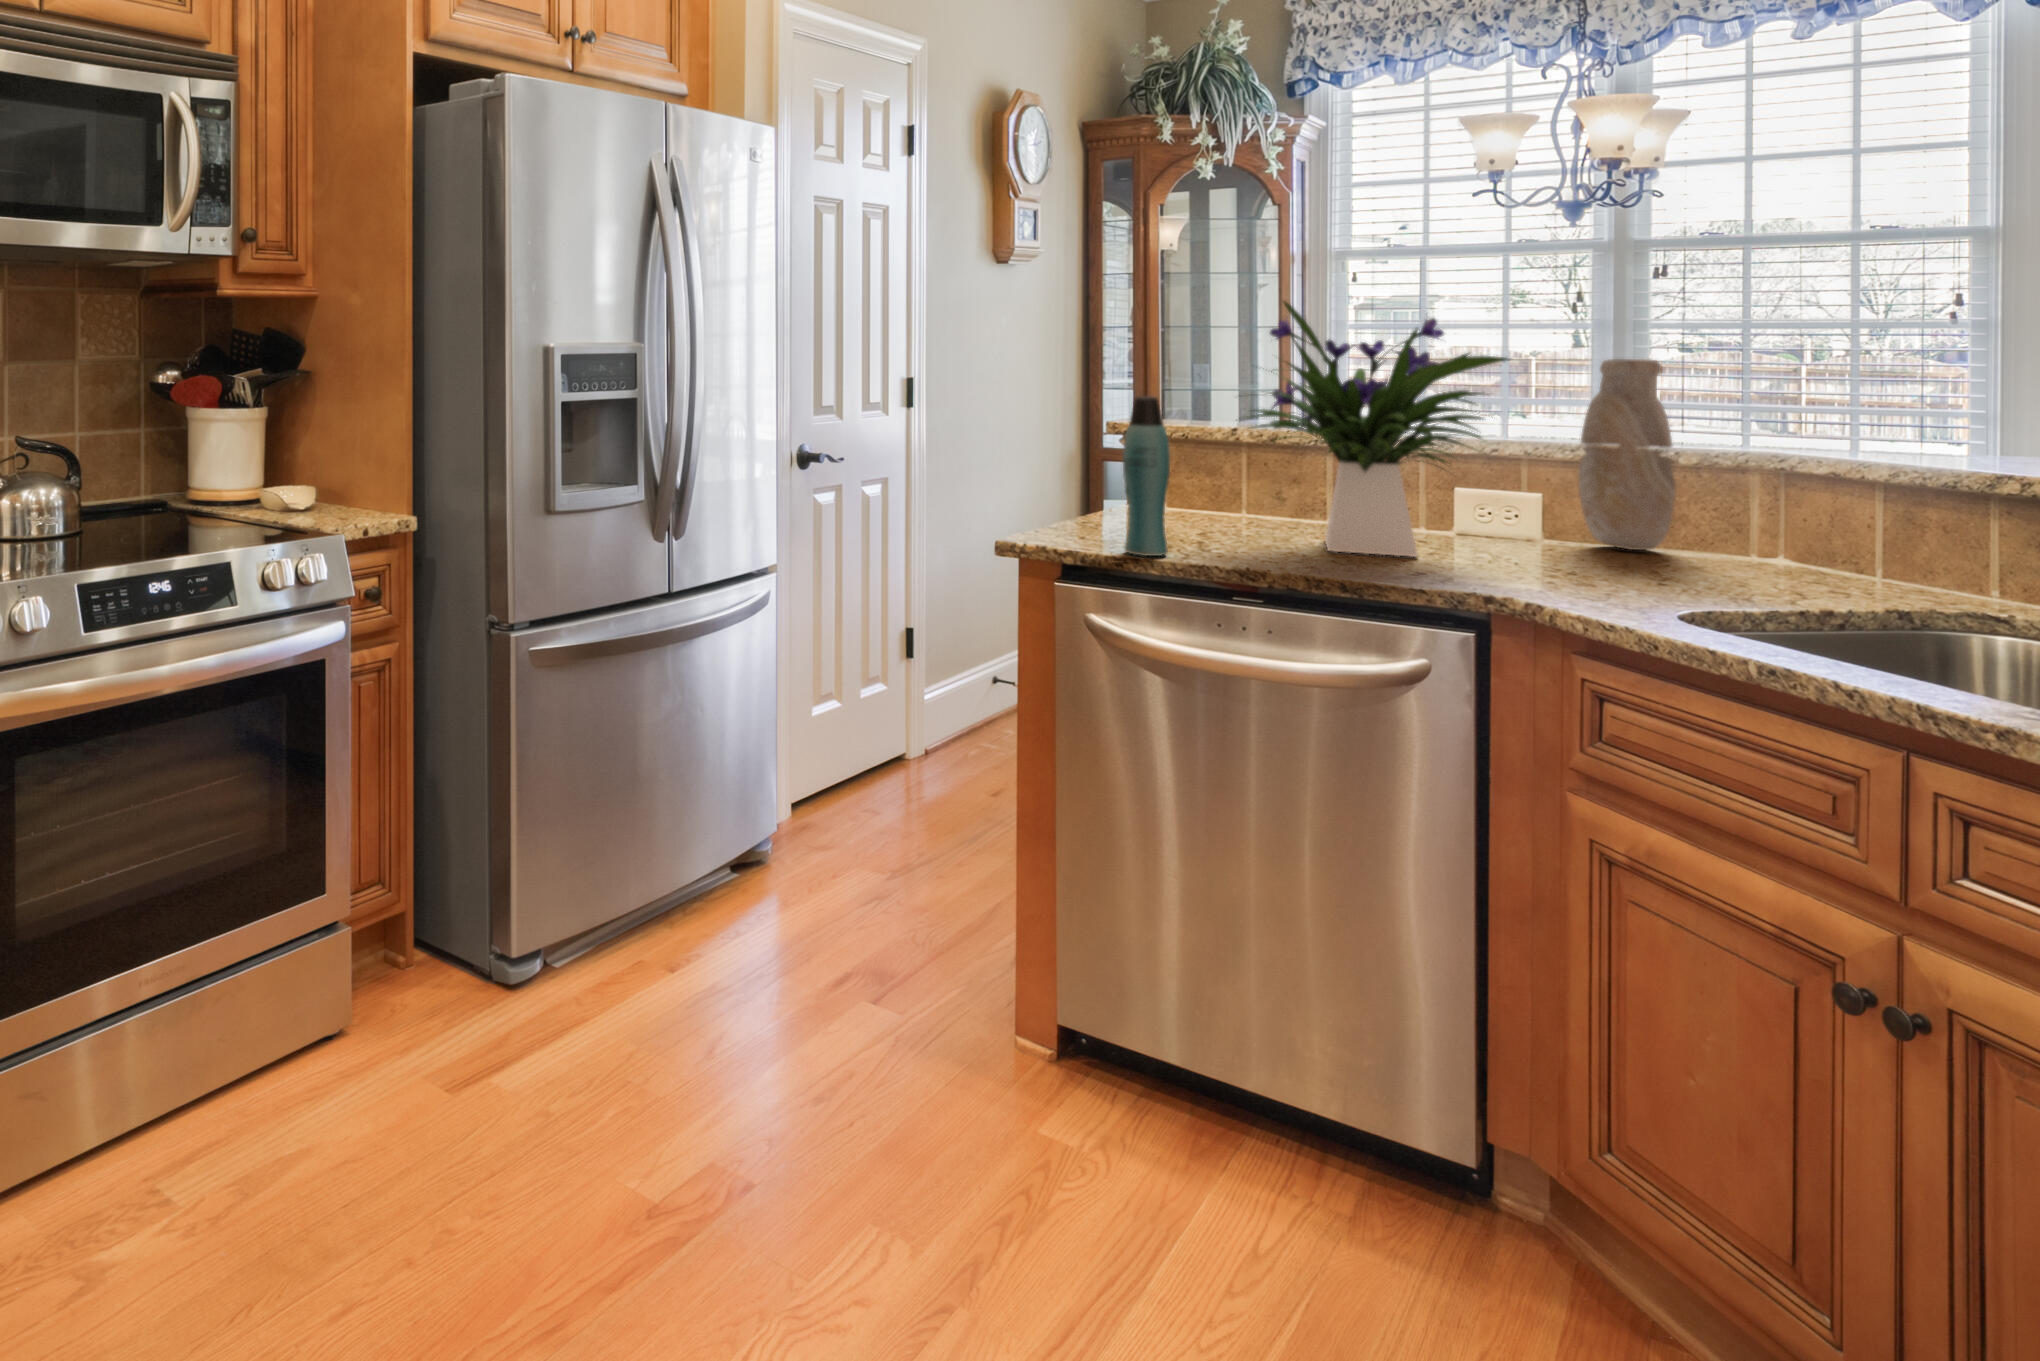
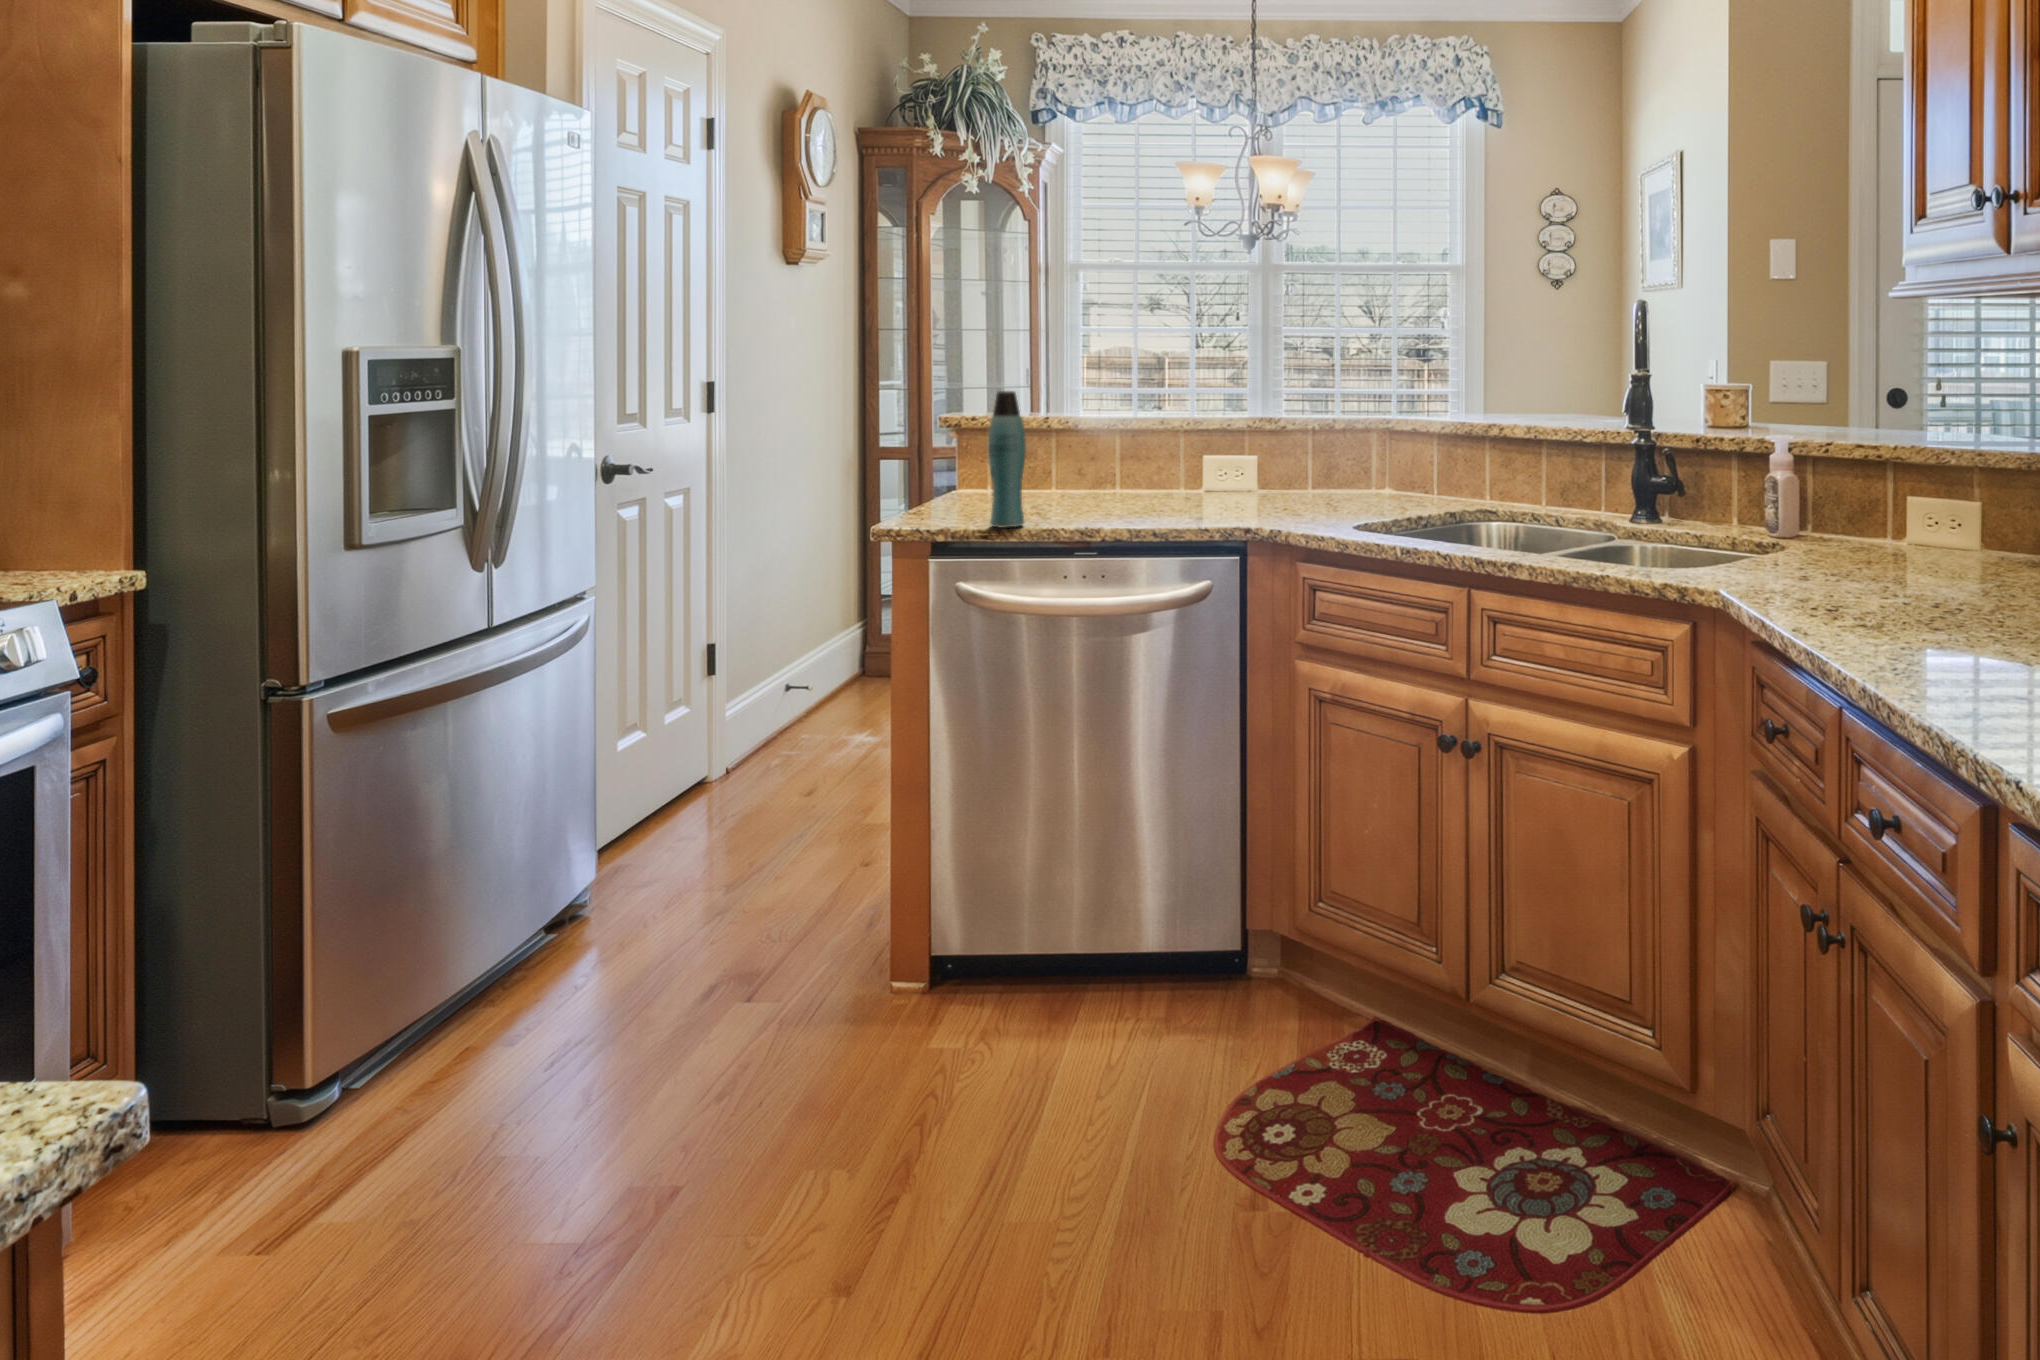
flower arrangement: present [1247,301,1509,557] -> none [1061,310,1248,511]
vase: present [1579,359,1675,550] -> none [1282,356,1335,492]

